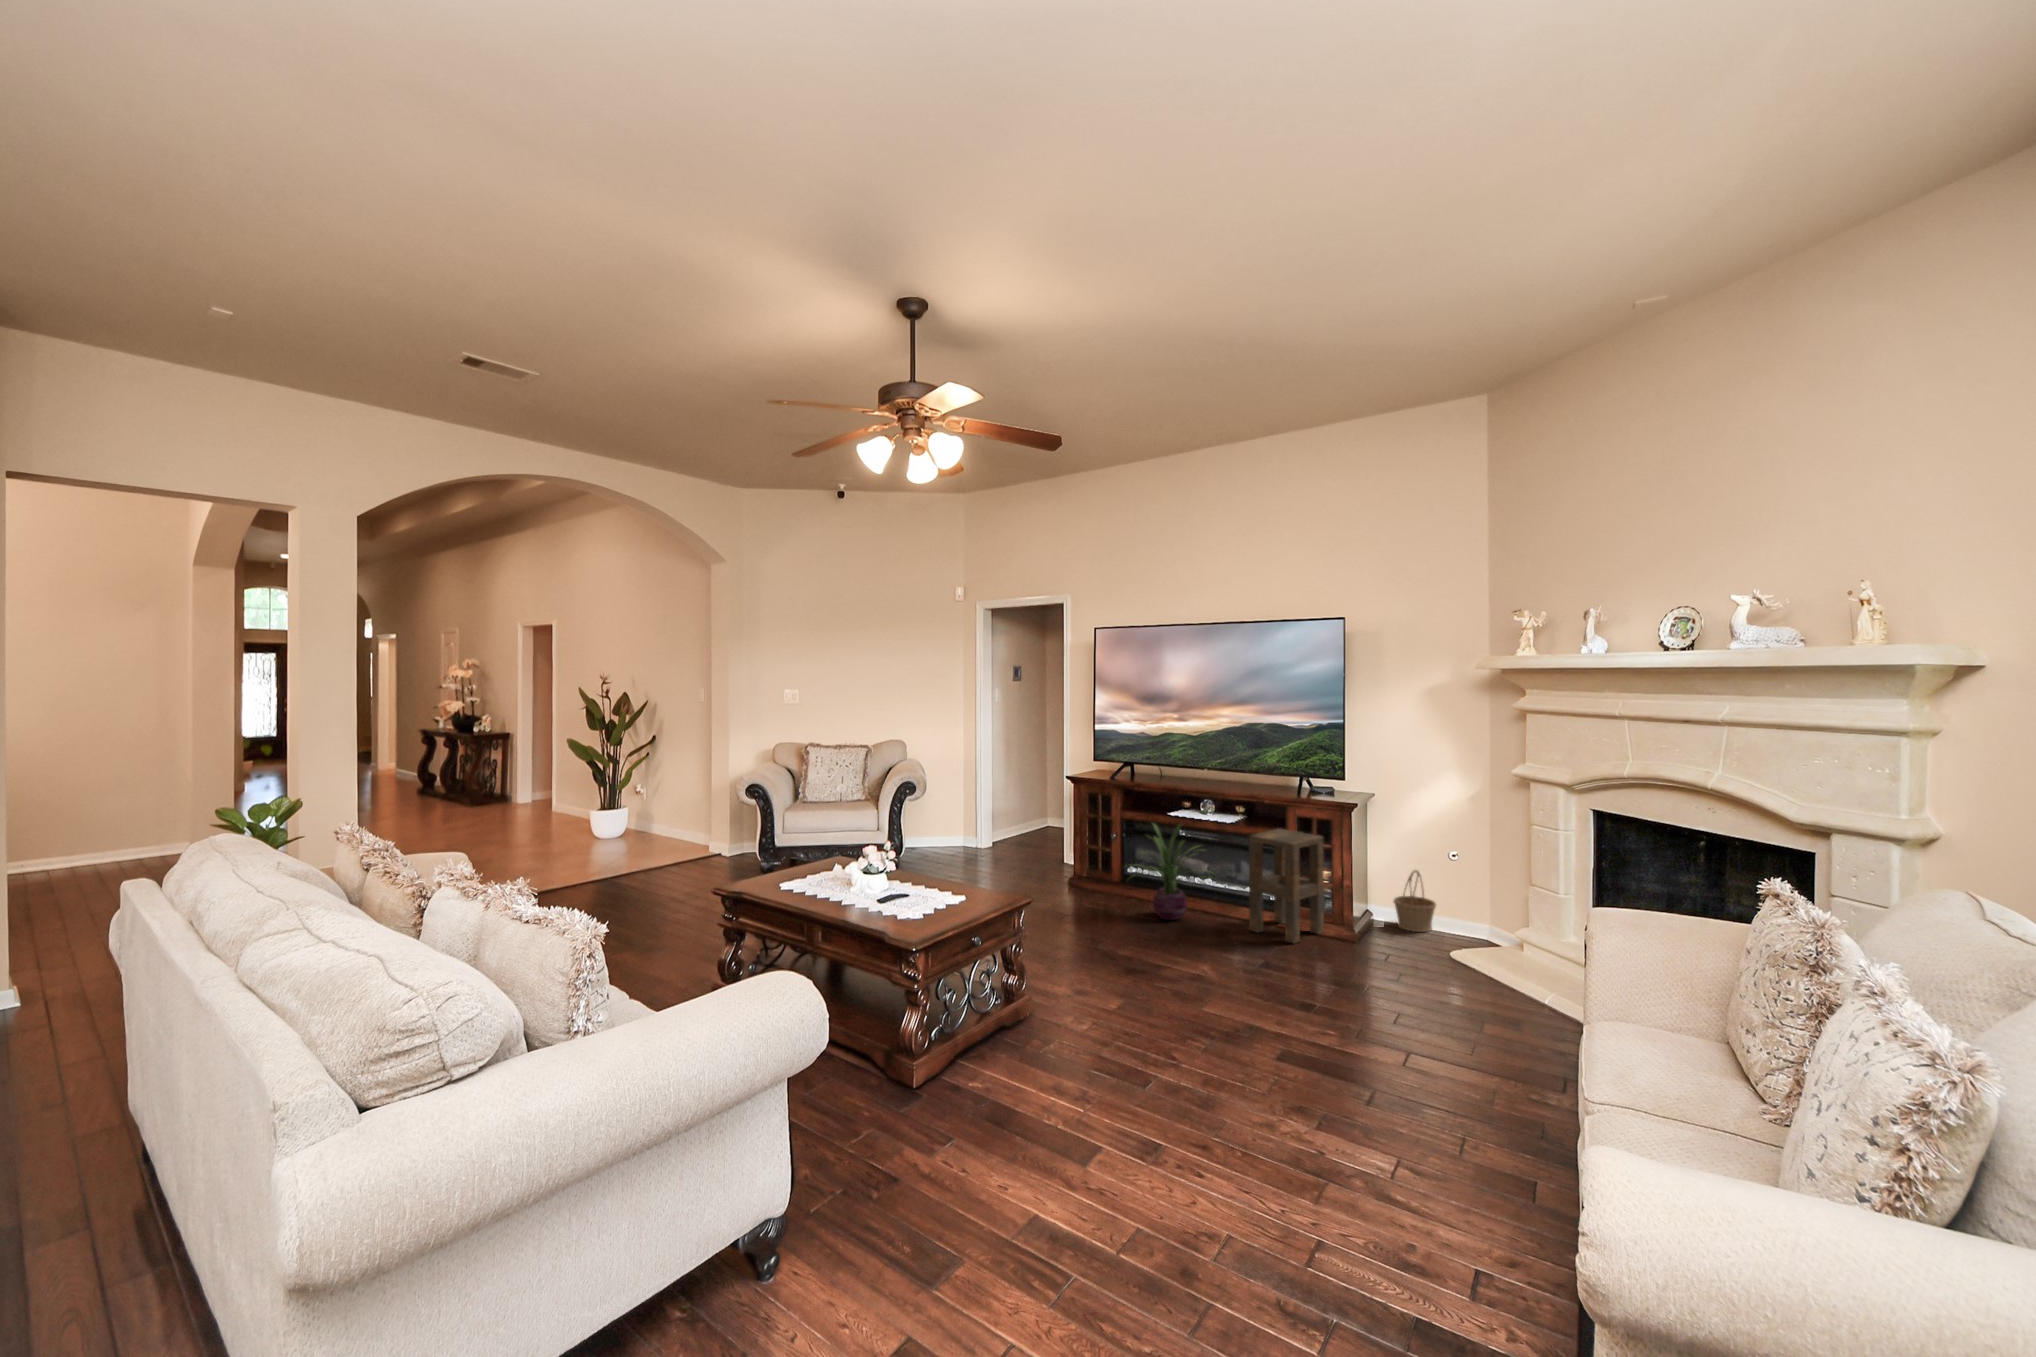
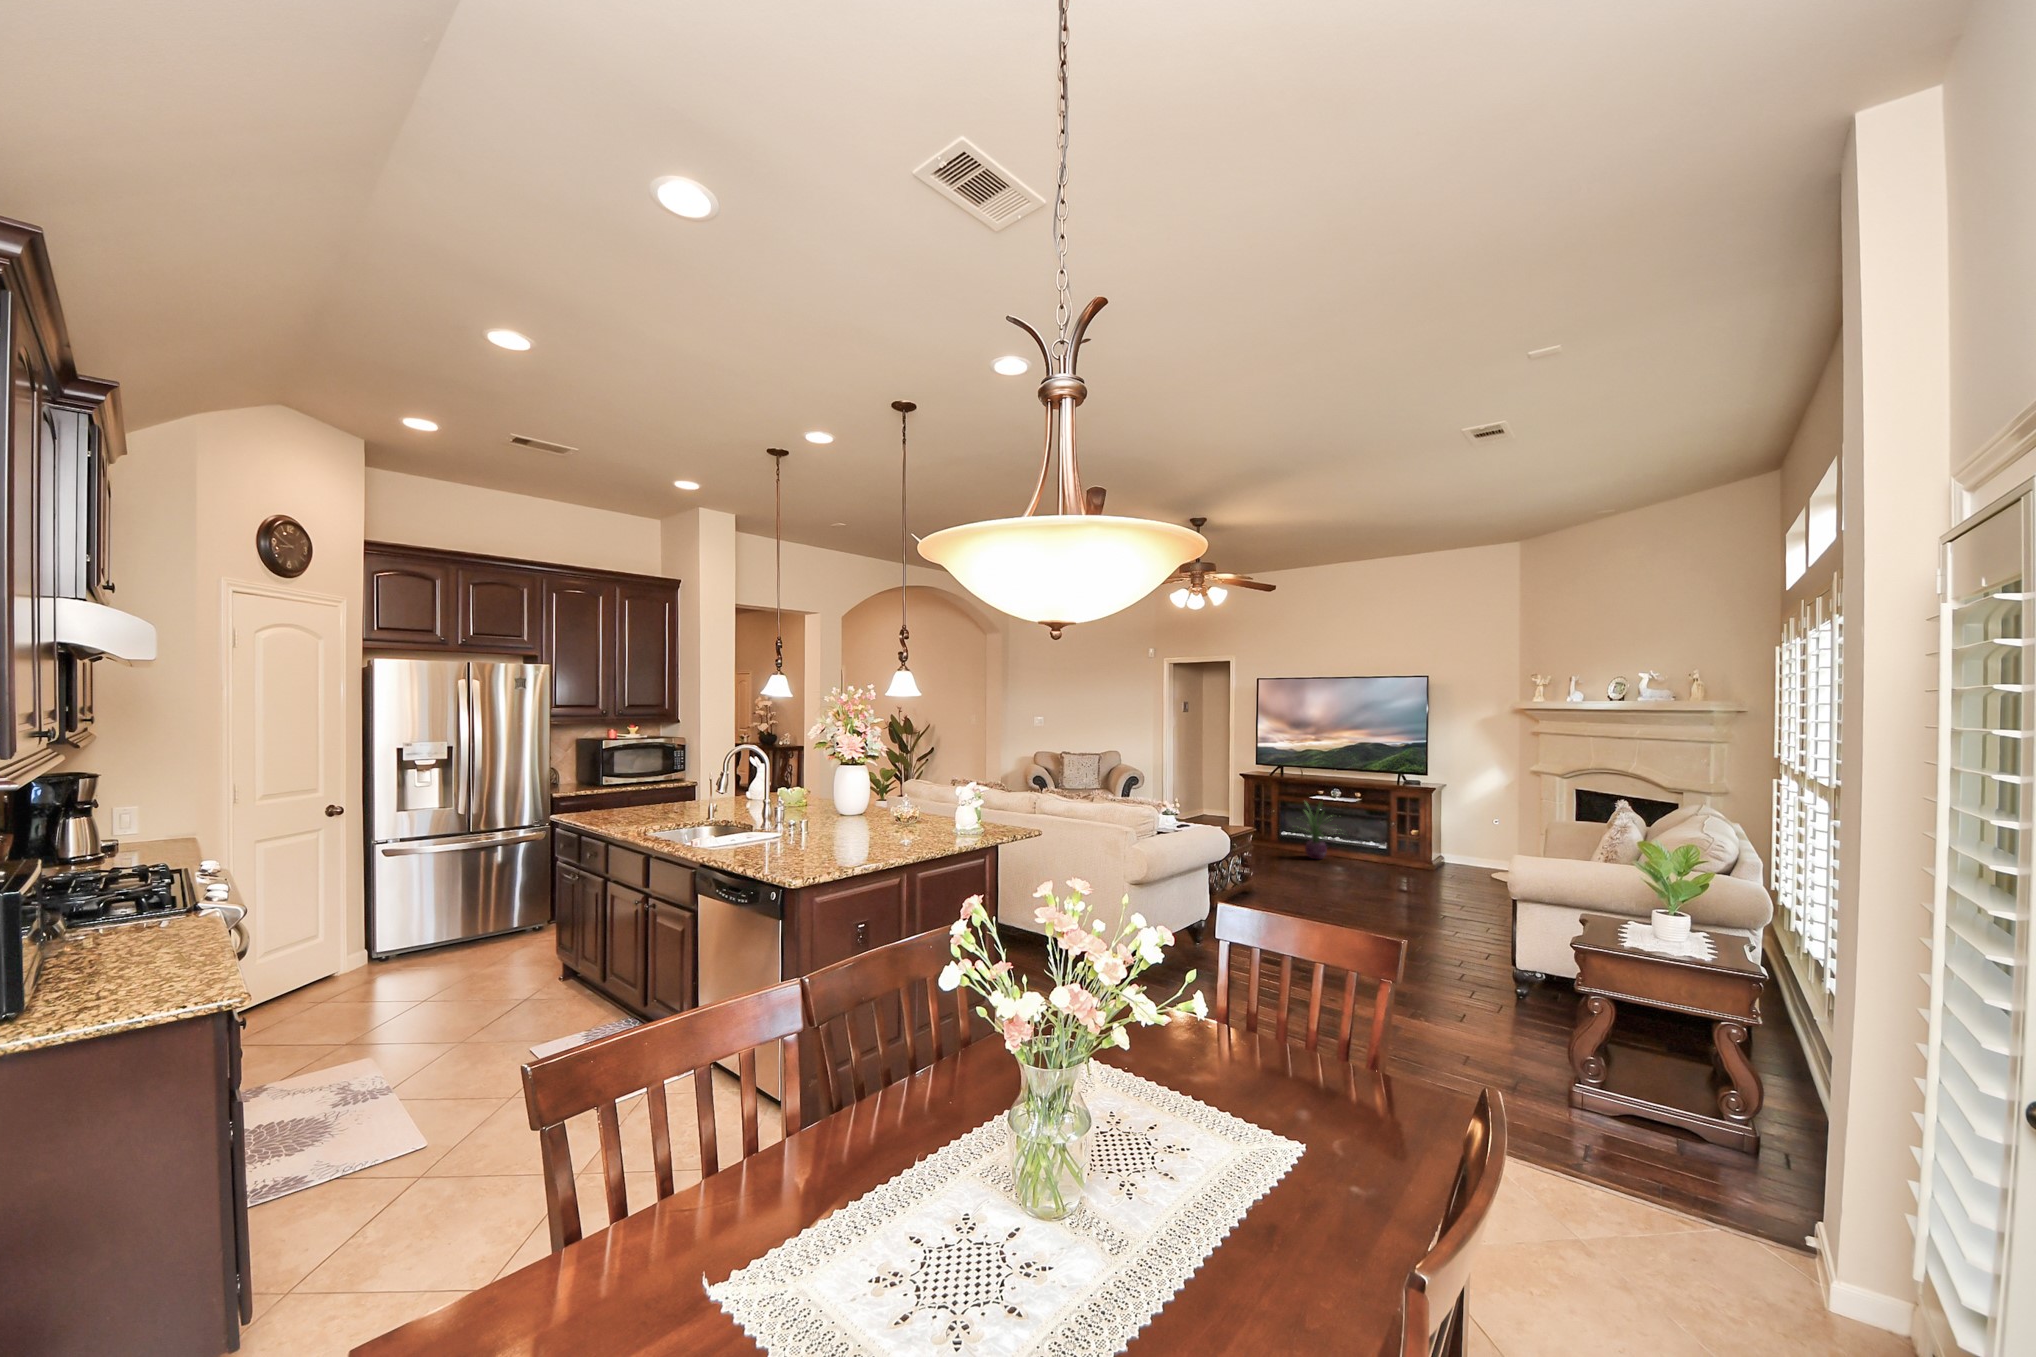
side table: present [1249,828,1324,943] -> none [1369,804,1415,870]
basket: present [1393,870,1436,932] -> none [1458,830,1485,867]

